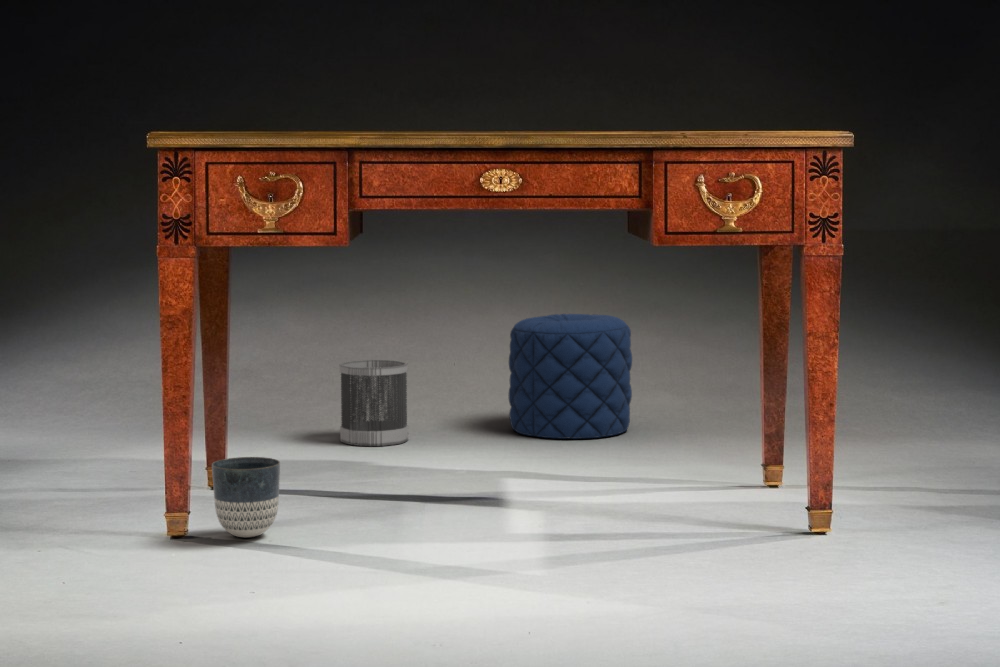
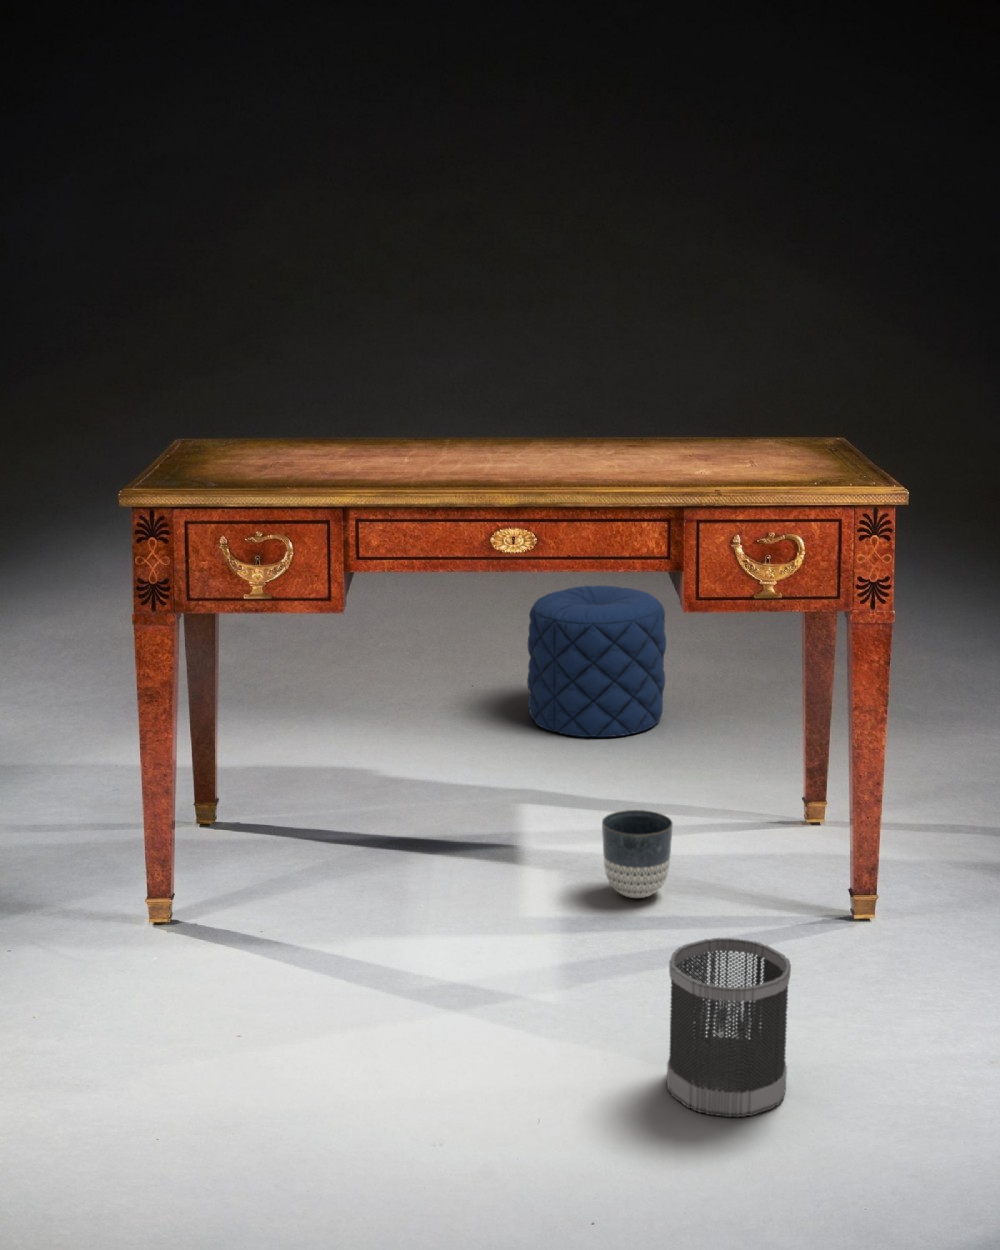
wastebasket: present [340,360,408,446] -> present [667,938,791,1117]
planter: present [212,457,280,537] -> present [602,810,673,898]

